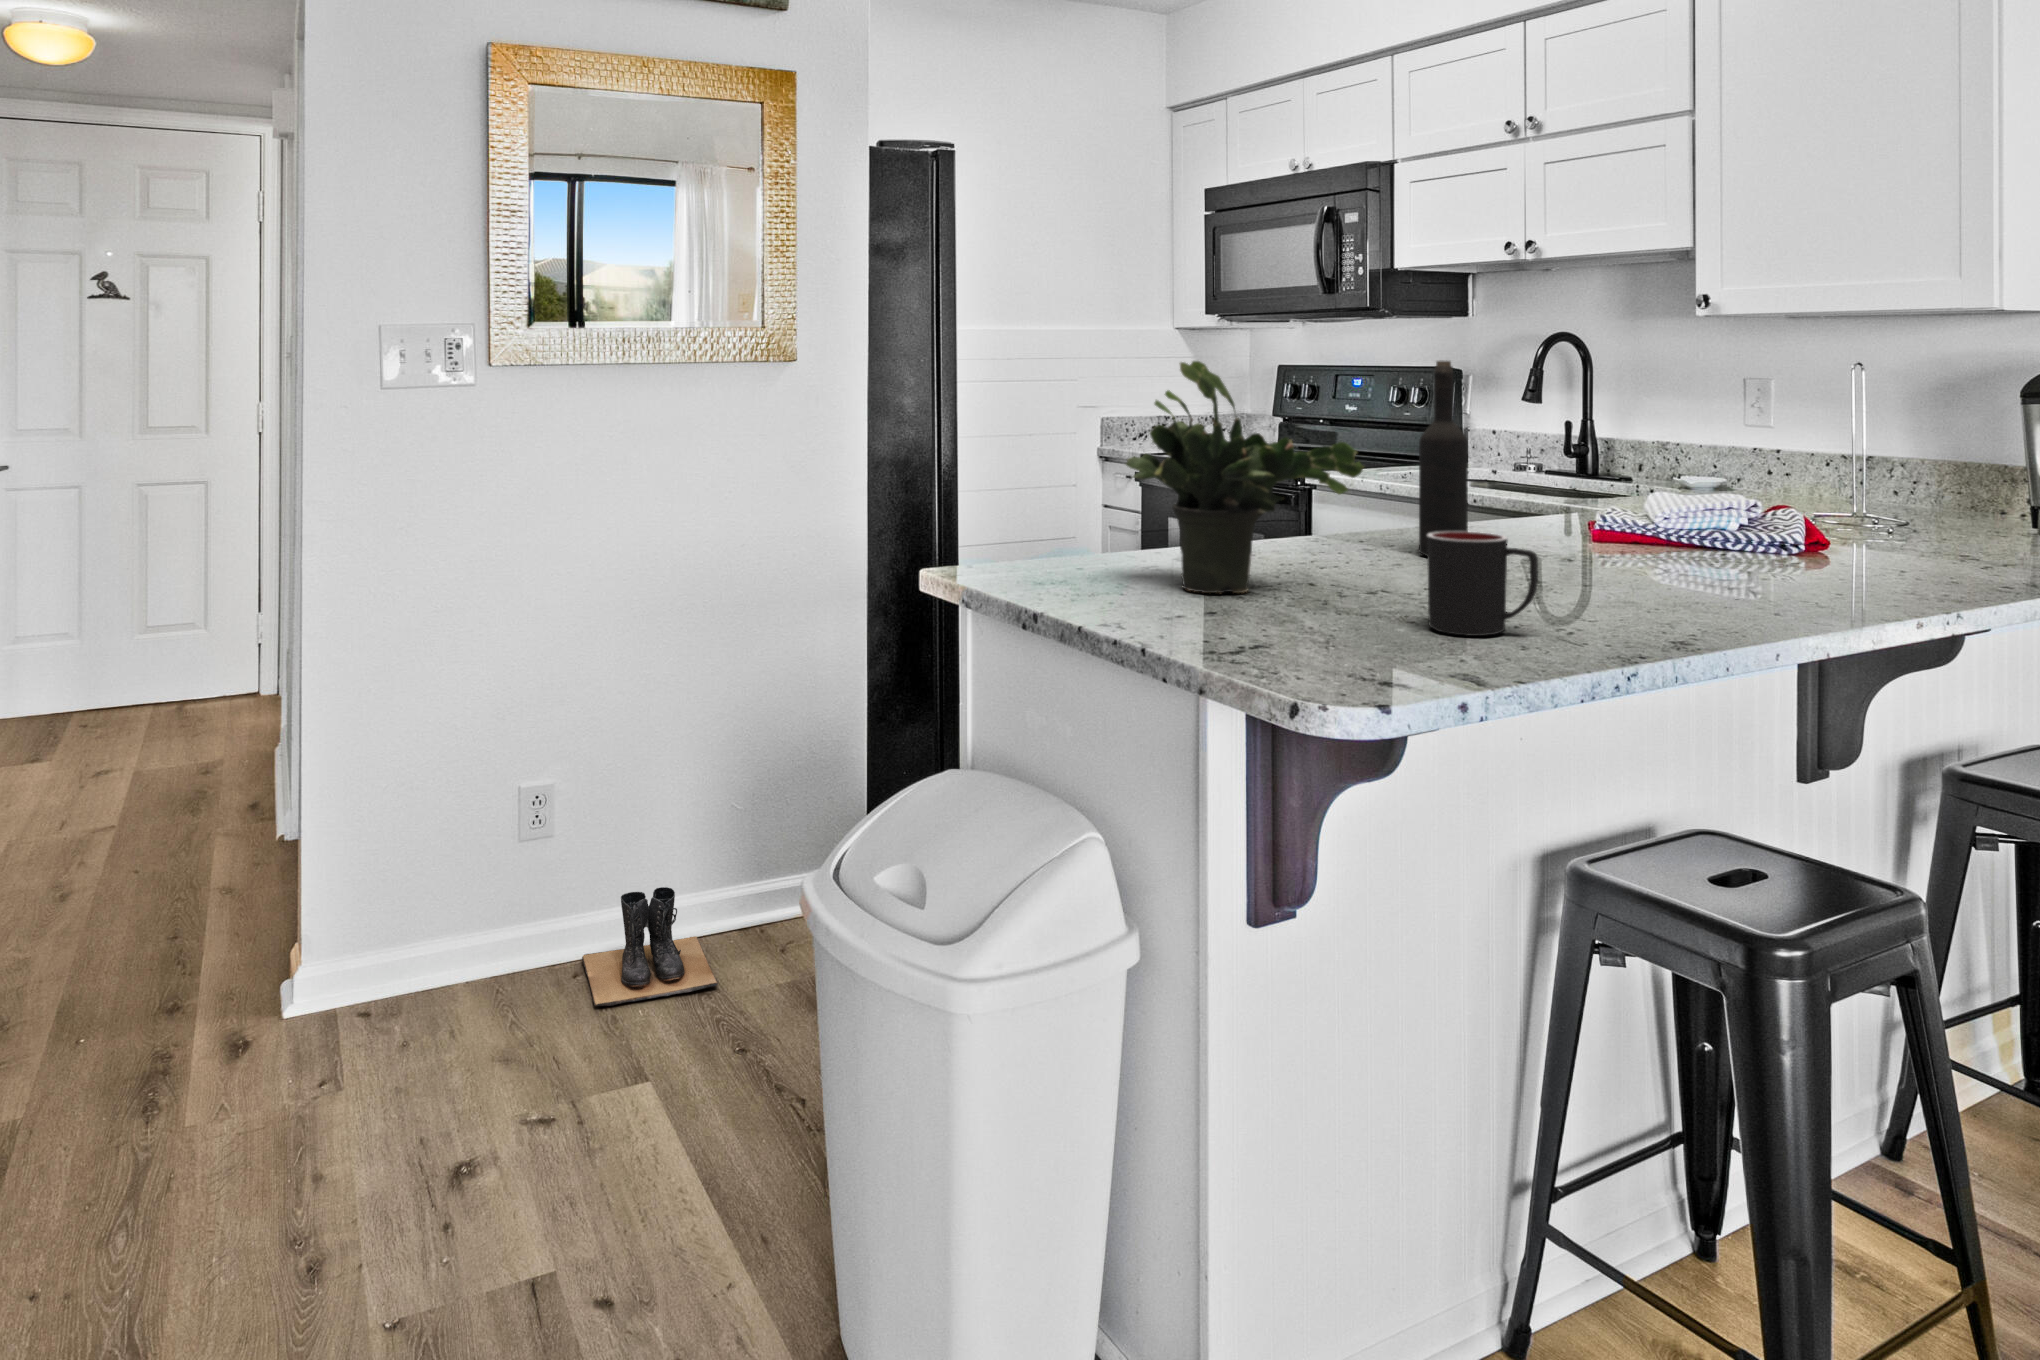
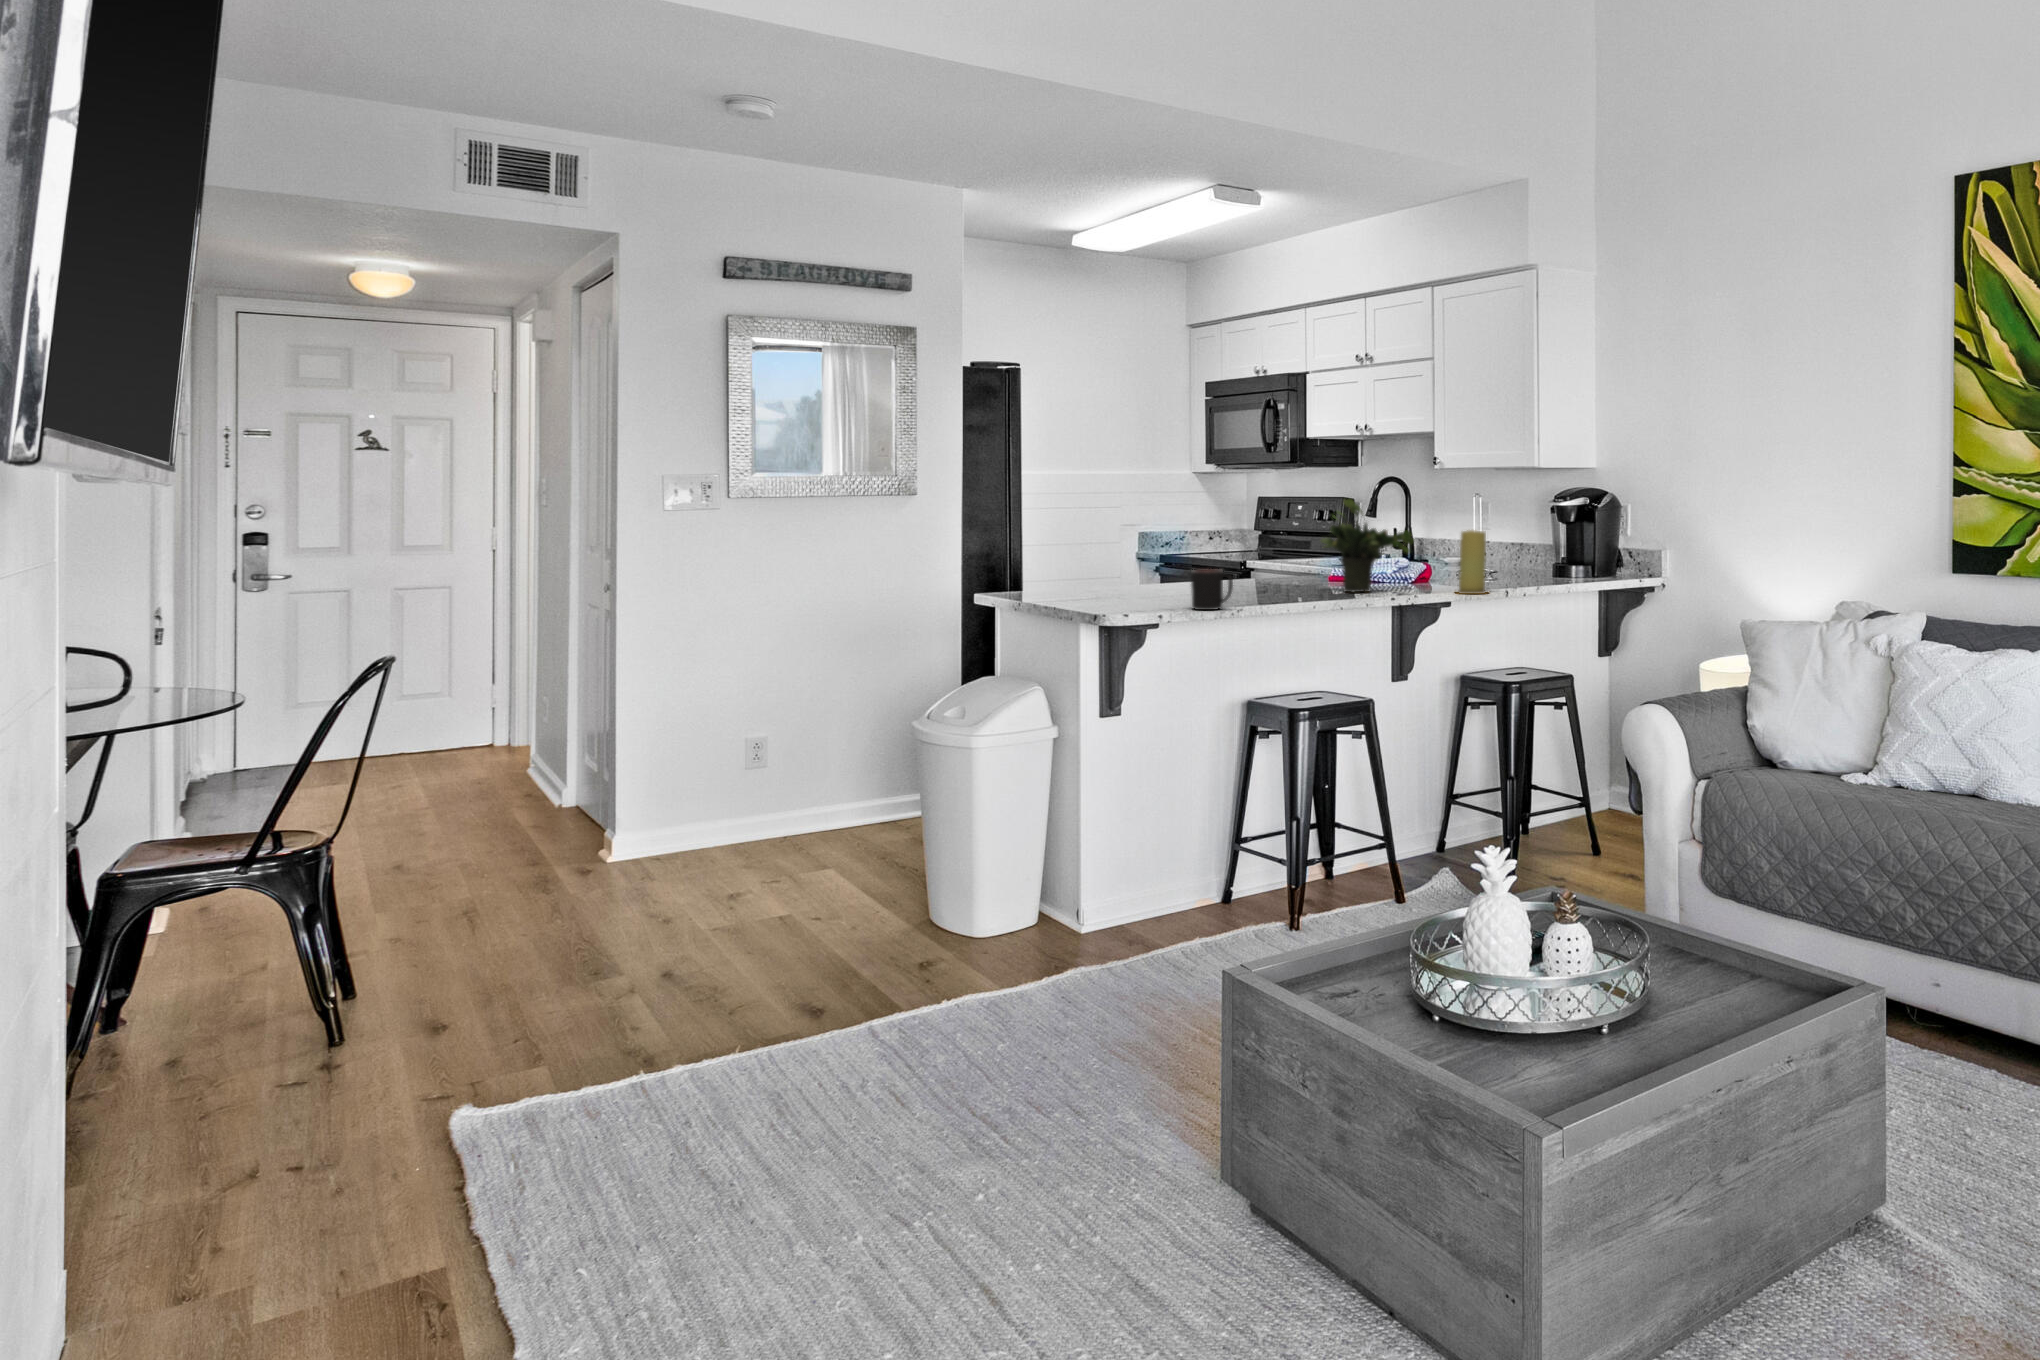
potted plant: present [1126,361,1364,593] -> present [1321,499,1415,592]
wine bottle: present [1419,361,1468,556] -> none [1236,497,1259,592]
candle: none [1907,435,2000,578] -> present [1457,530,1486,594]
boots: present [582,887,718,1006] -> none [785,801,870,860]

